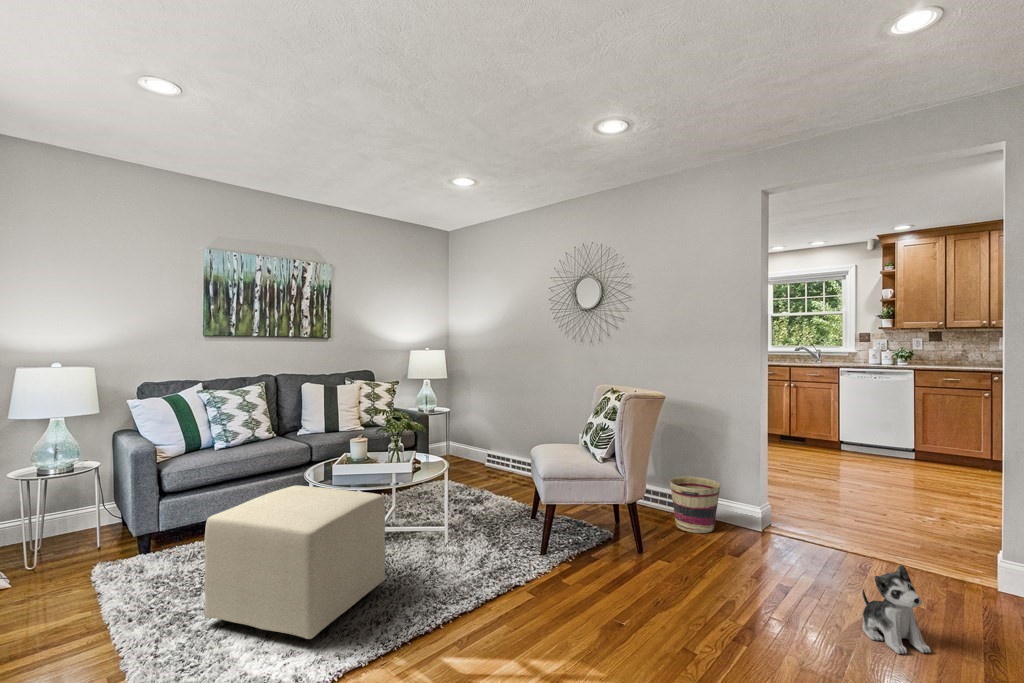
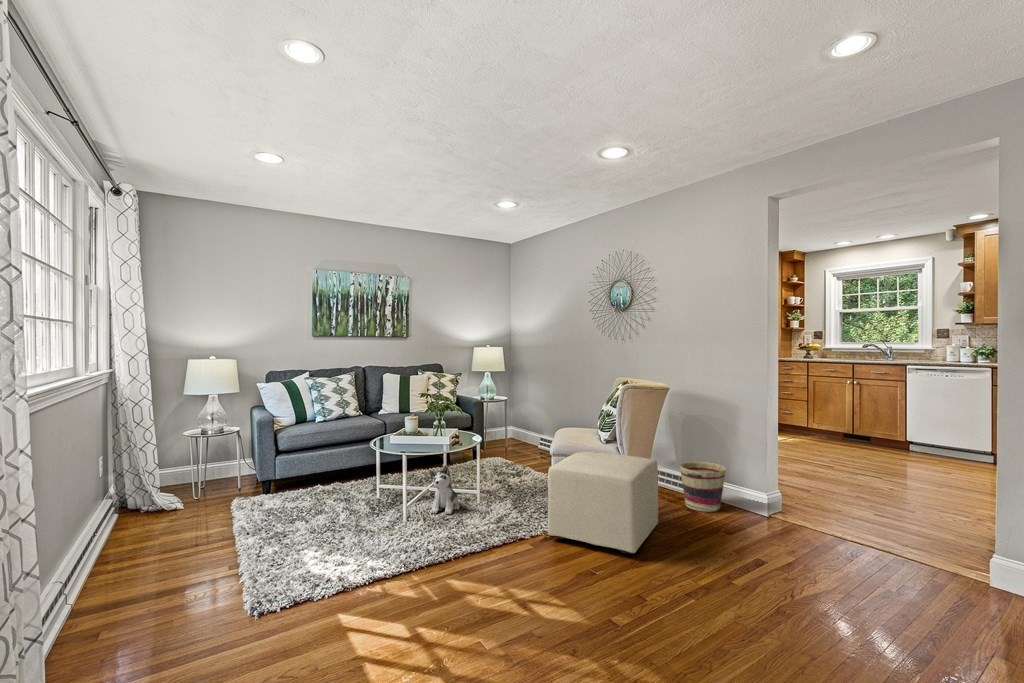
ottoman: present [204,486,385,639] -> present [548,452,658,554]
plush toy: present [862,565,931,654] -> present [430,465,459,514]

